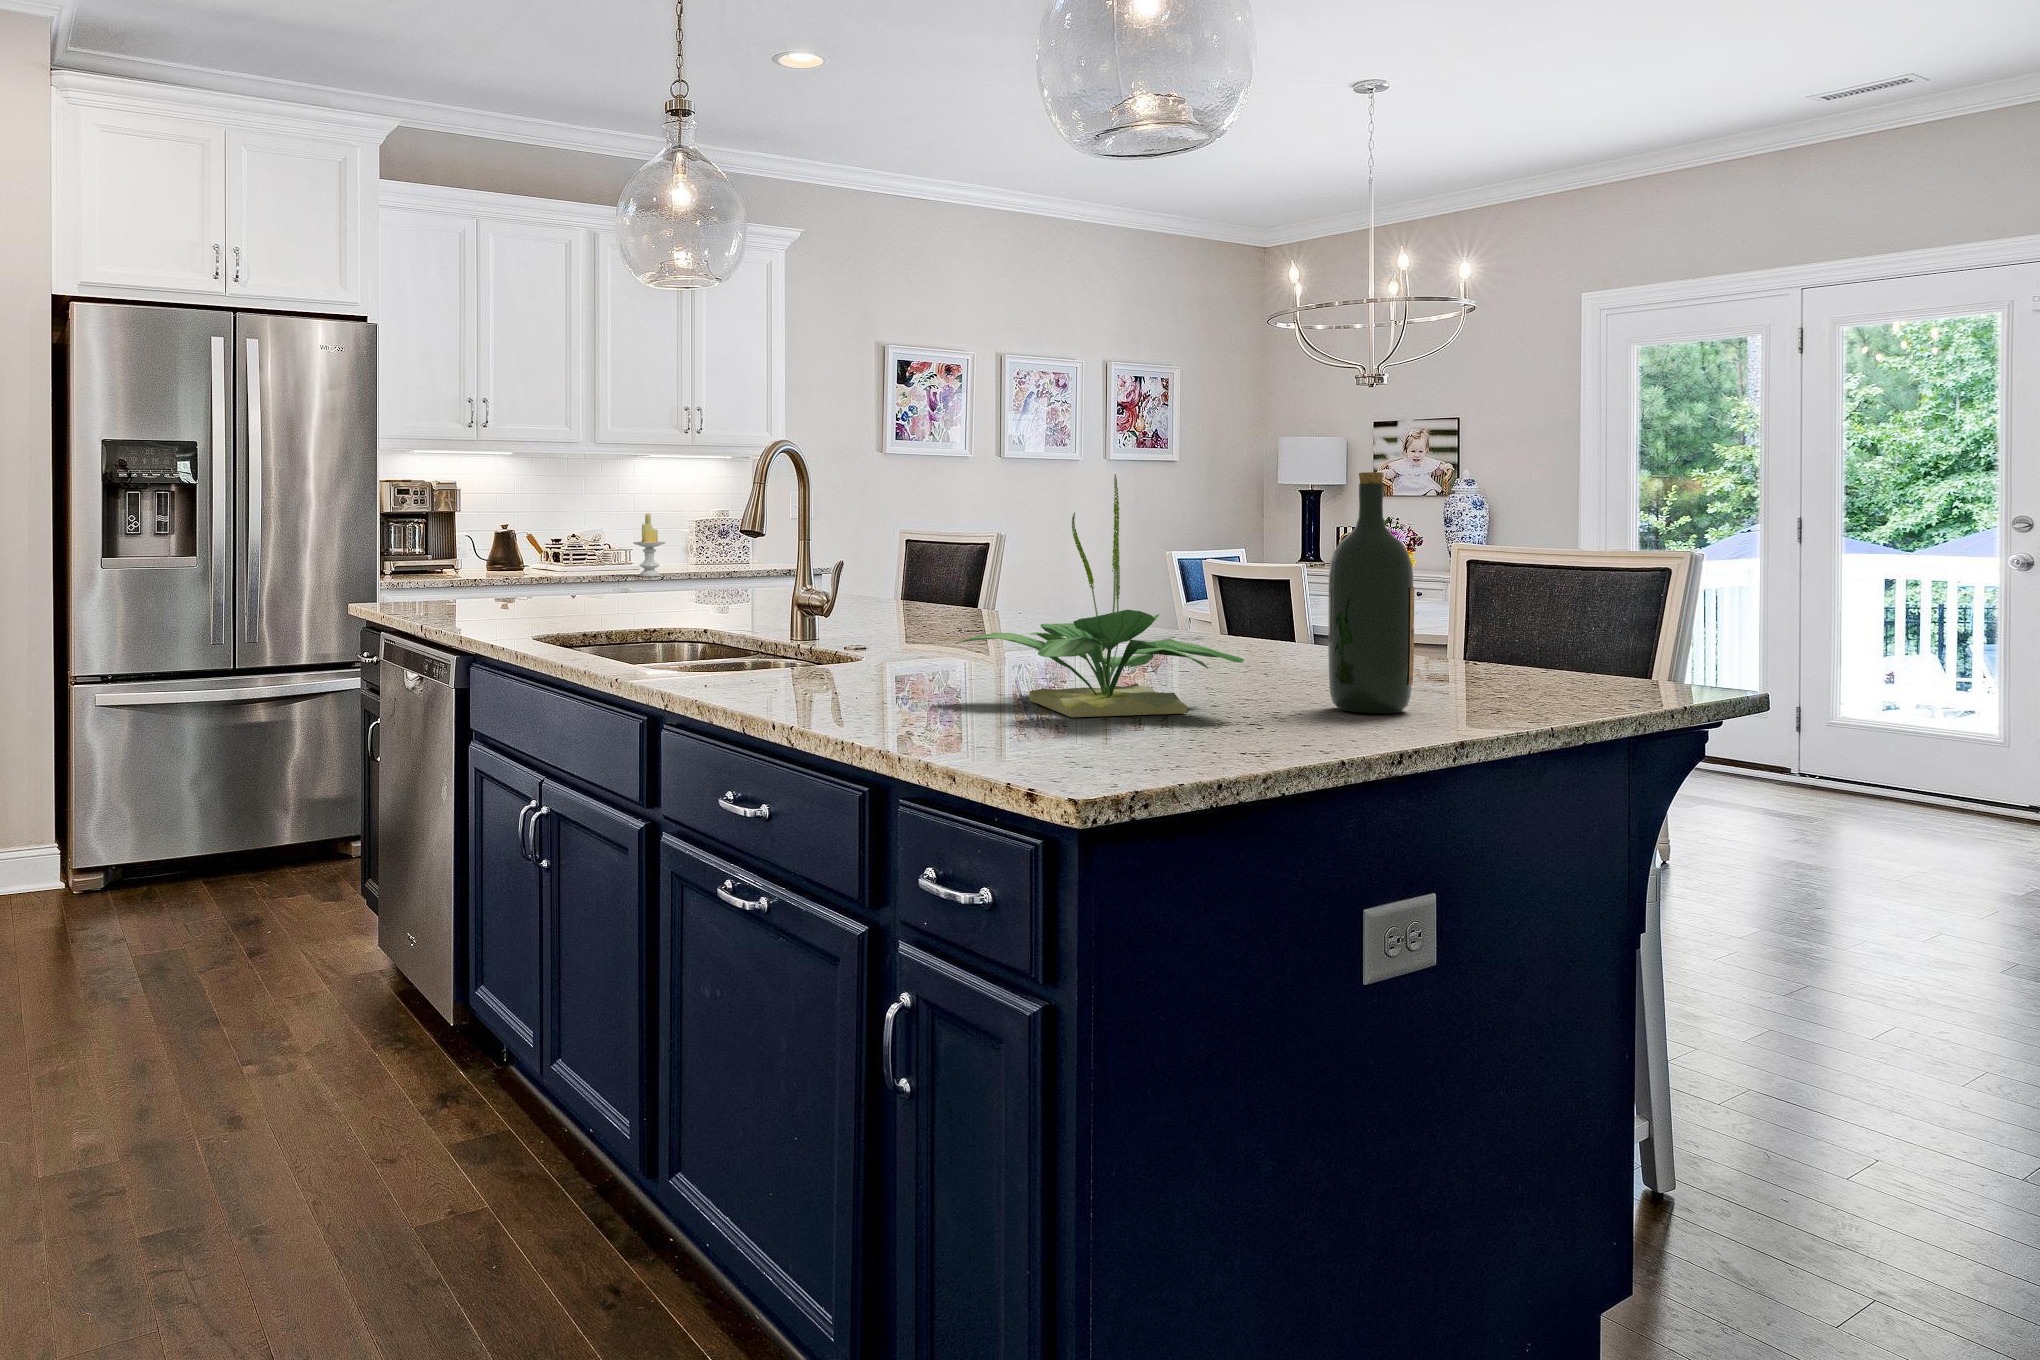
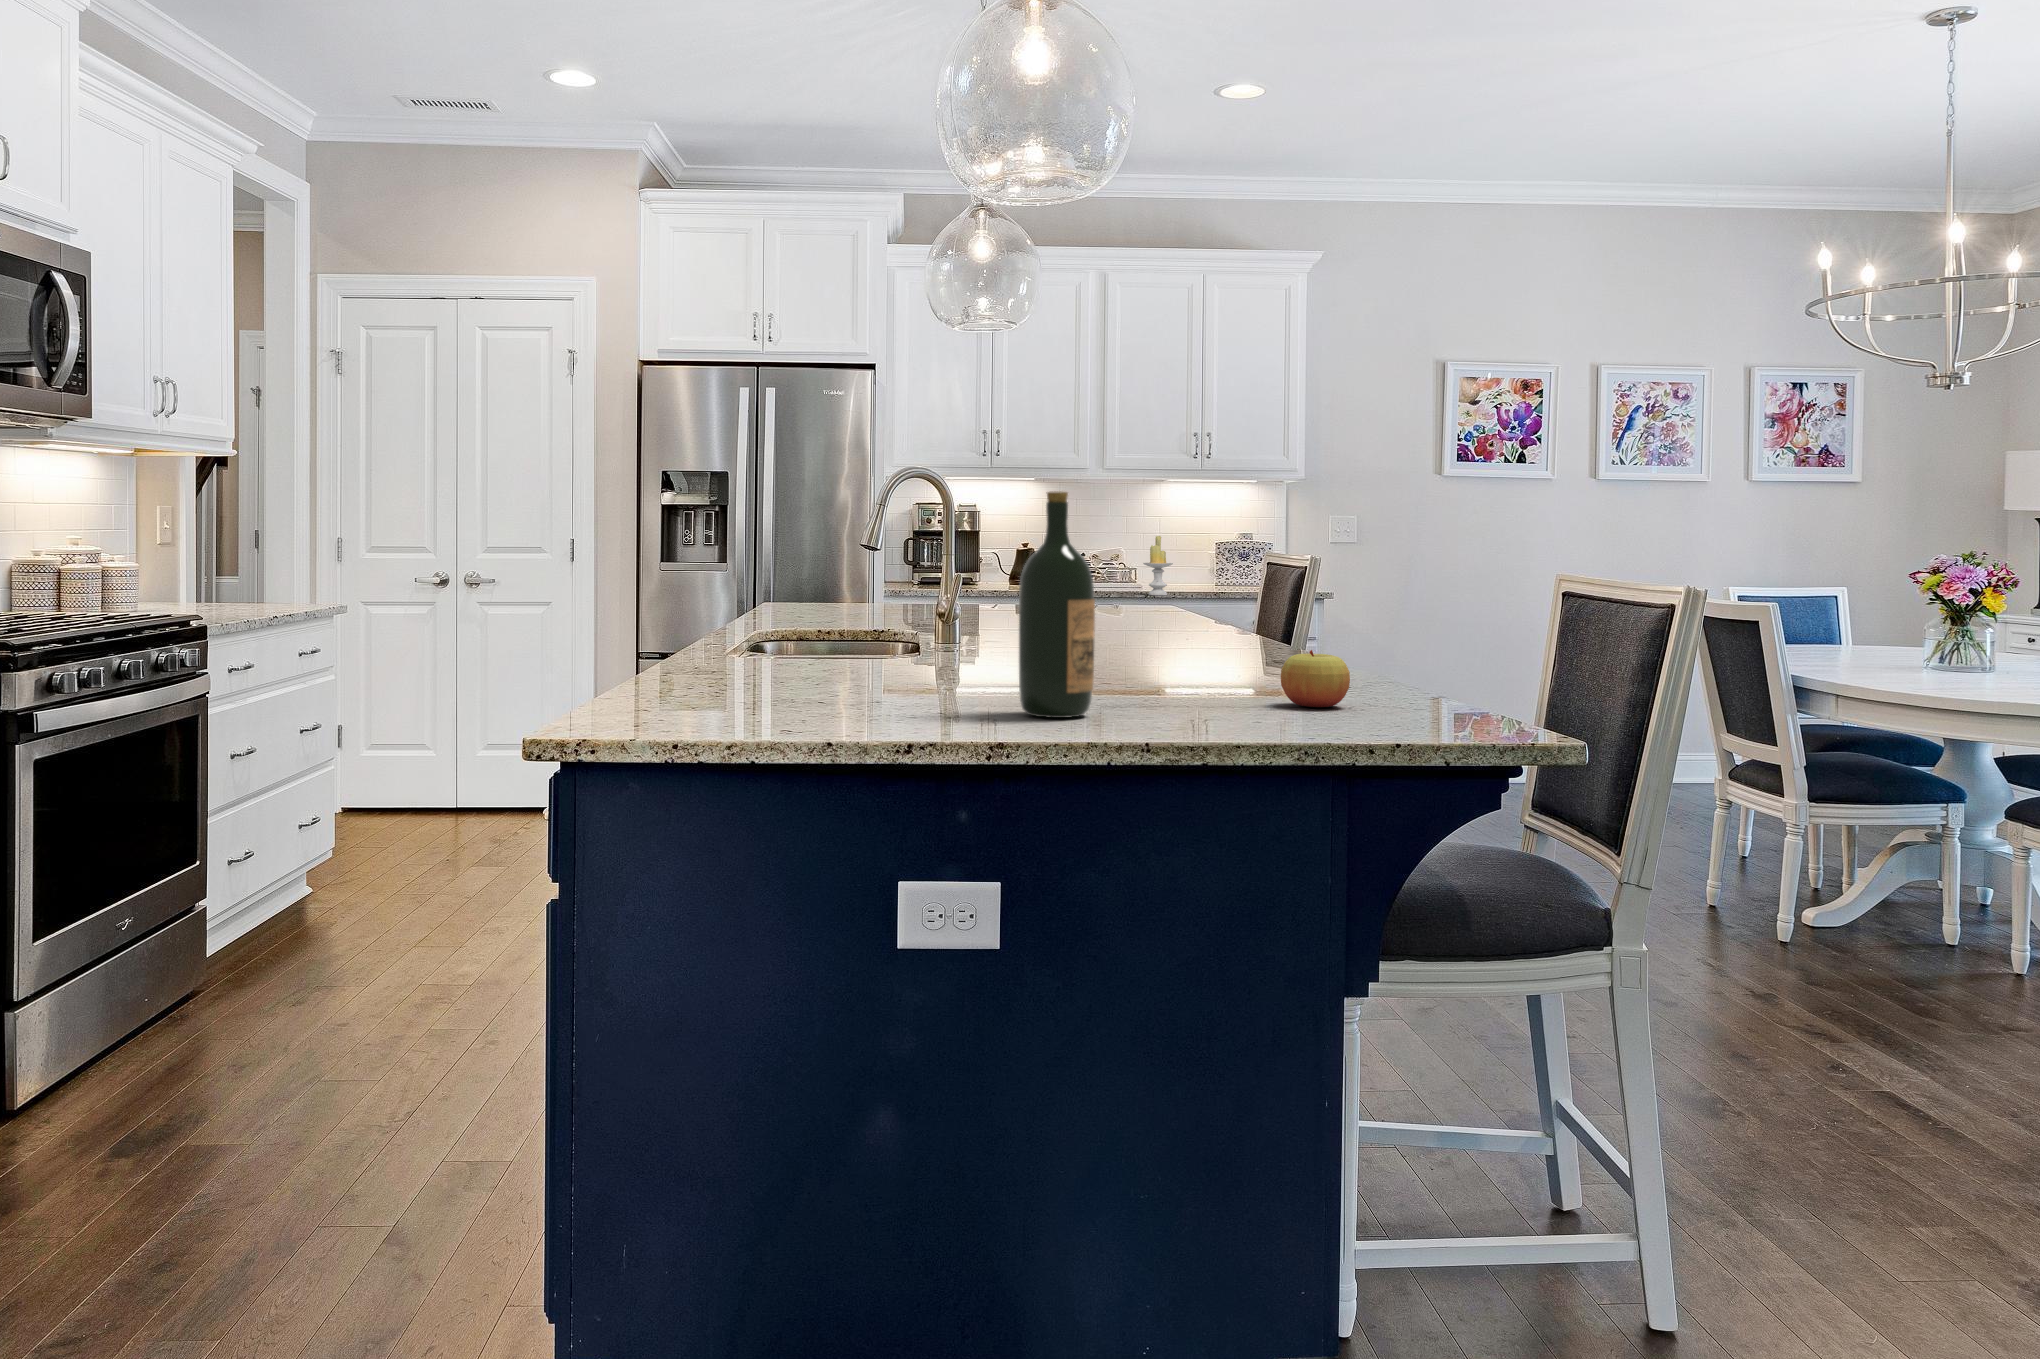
potted plant: present [957,474,1244,717] -> none [760,494,964,705]
apple: none [1437,627,1510,682] -> present [1281,650,1350,707]

